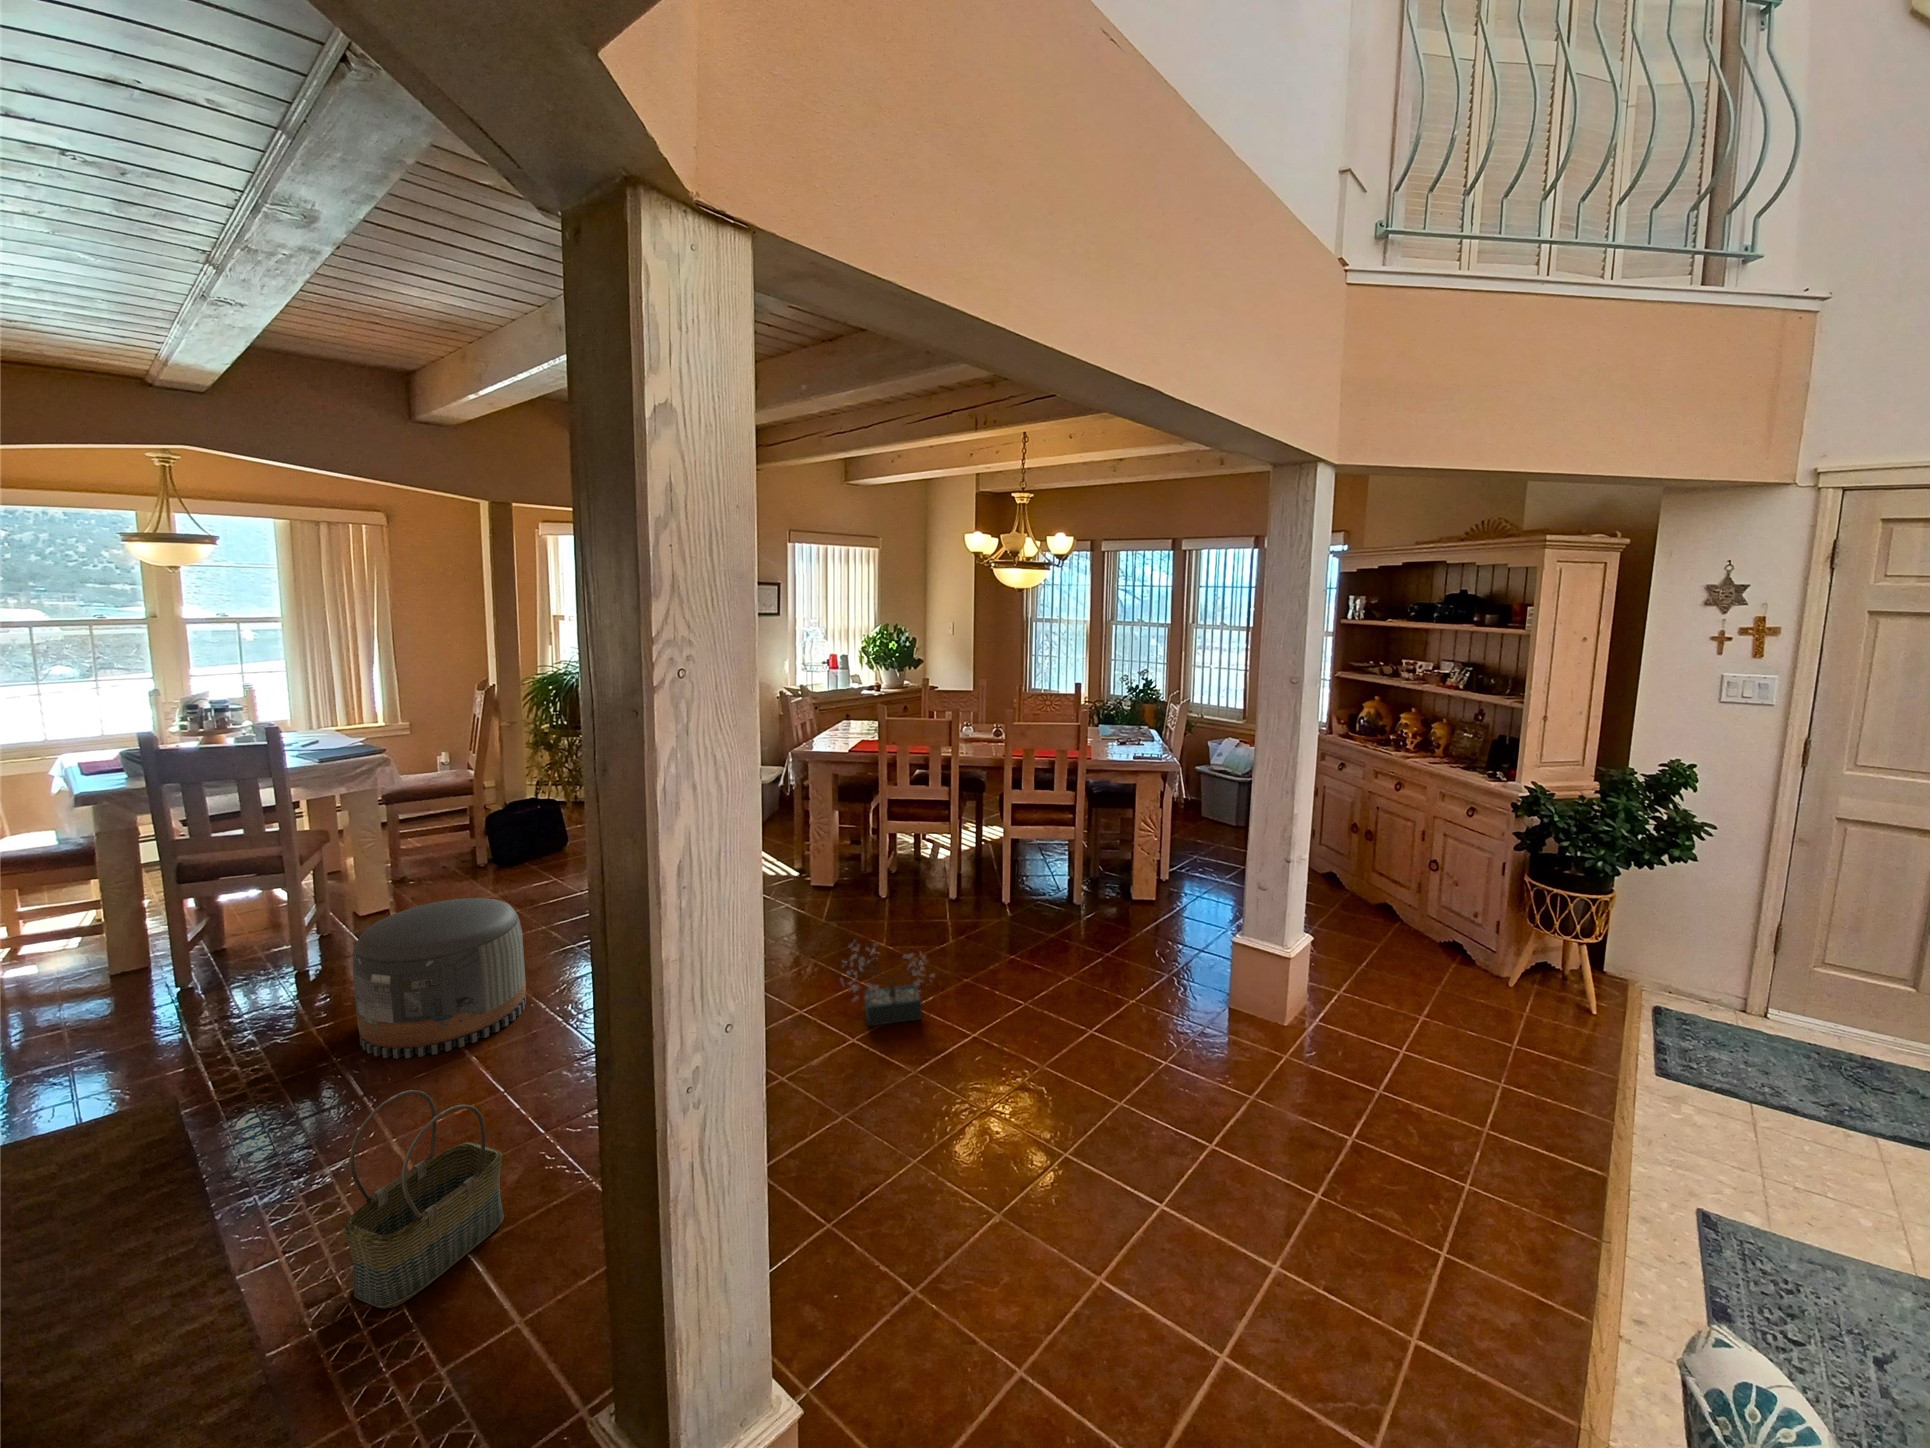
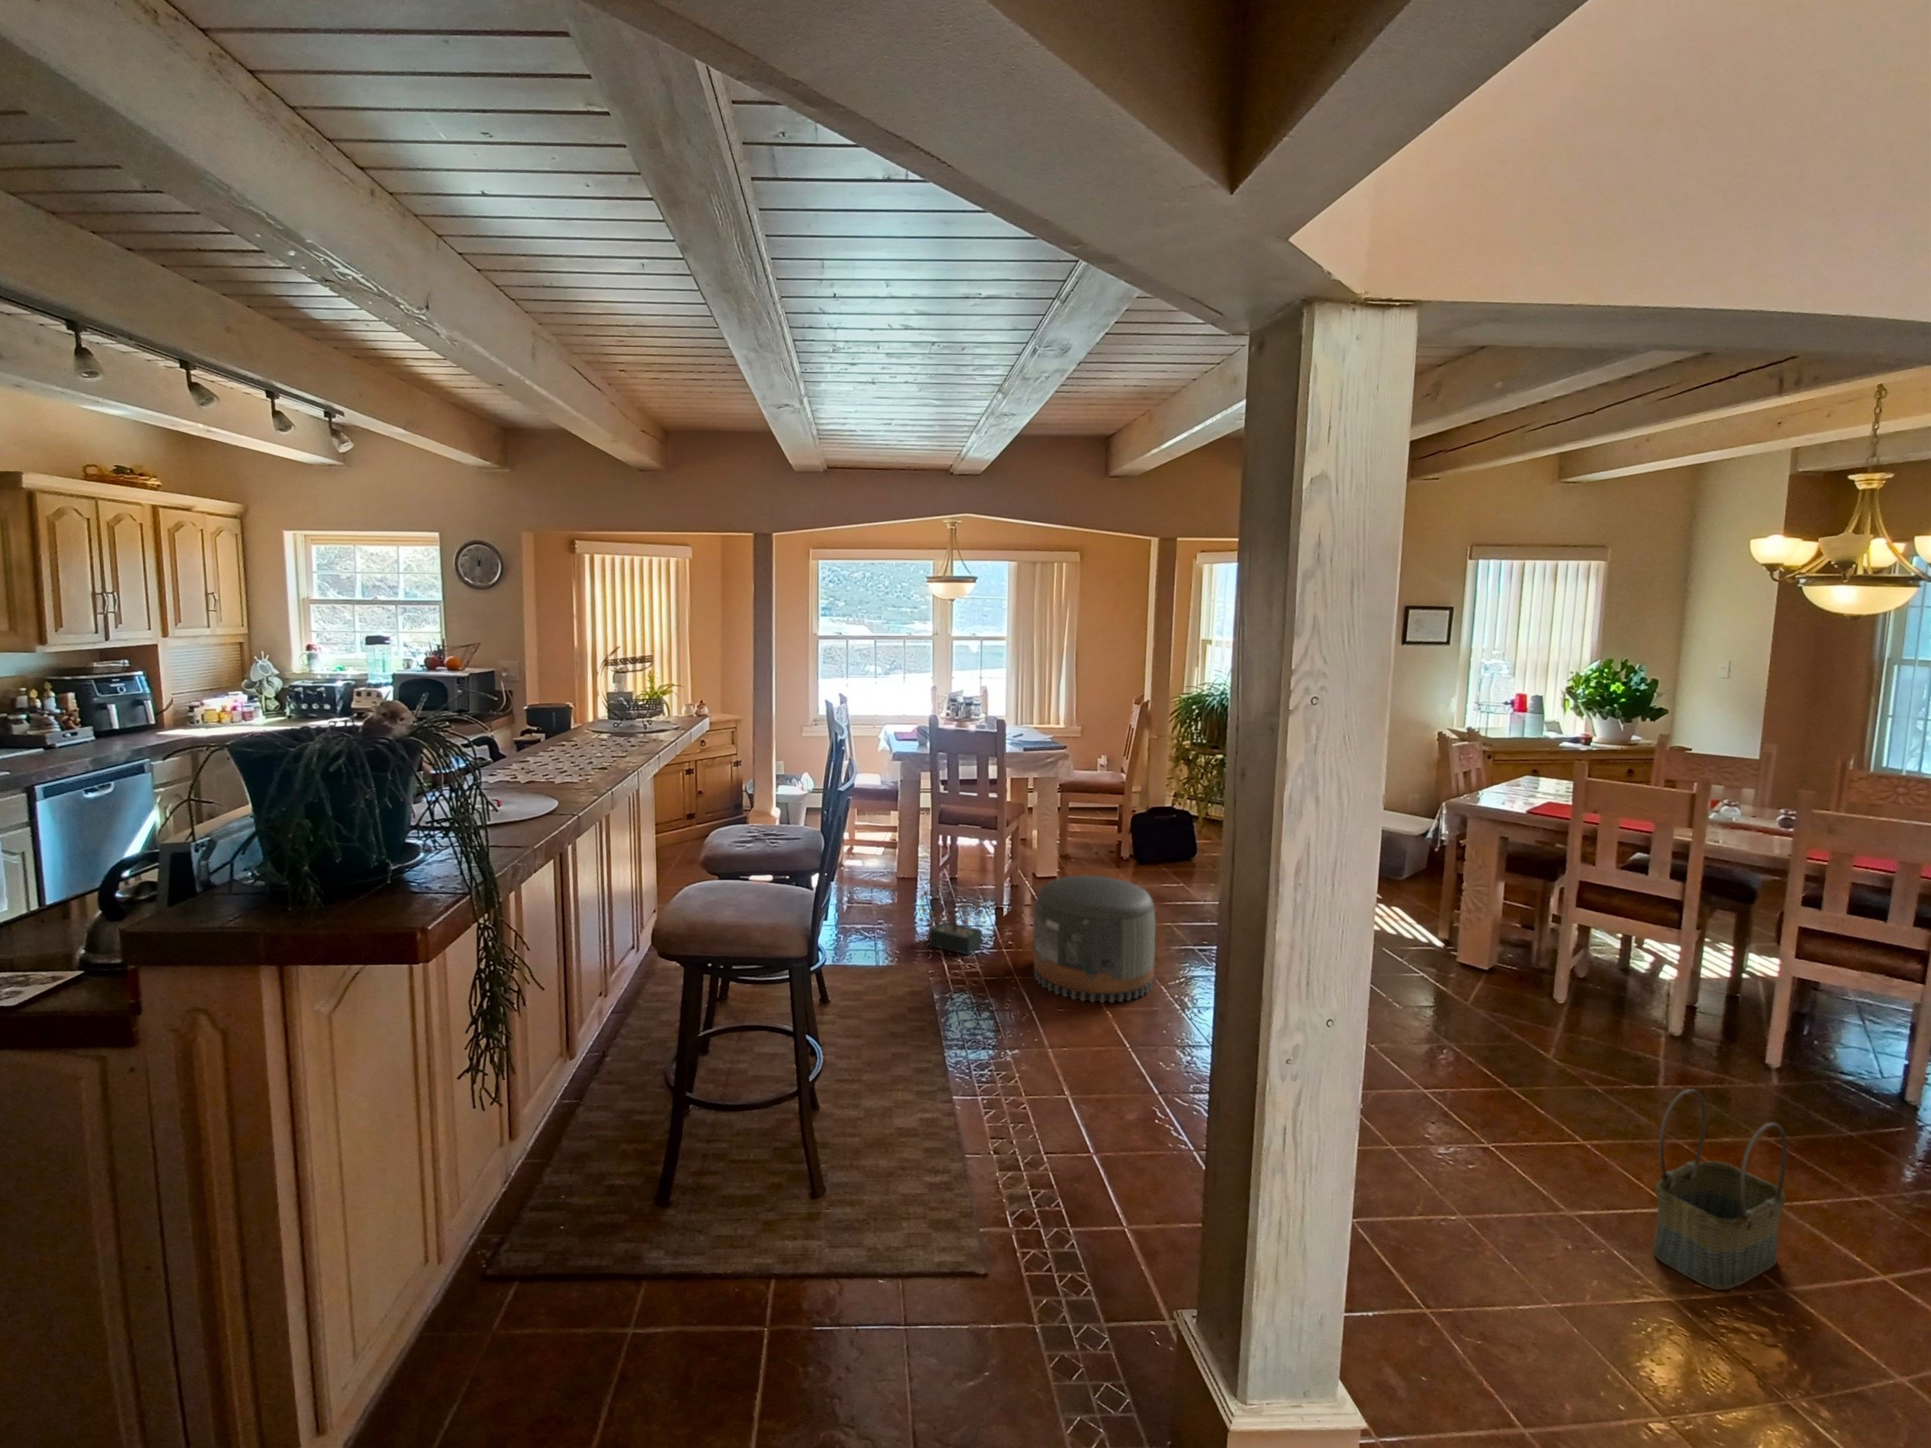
decorative plant: present [841,944,935,1026] -> present [918,878,988,955]
basket: present [343,1090,504,1309] -> present [1654,1089,1787,1290]

